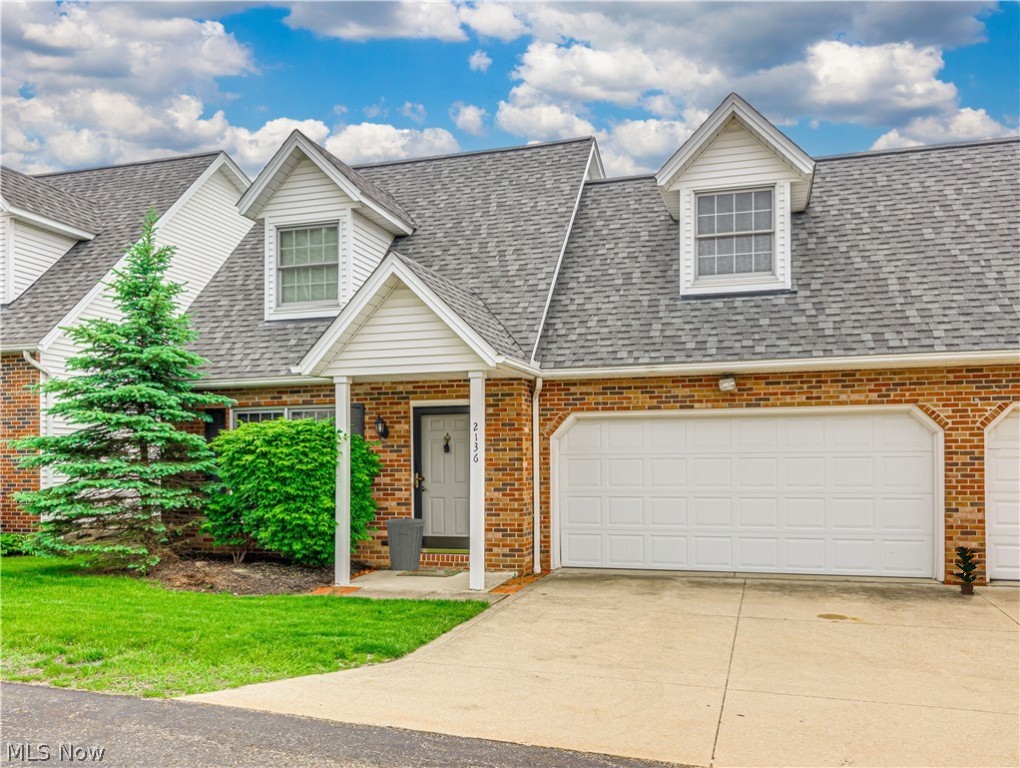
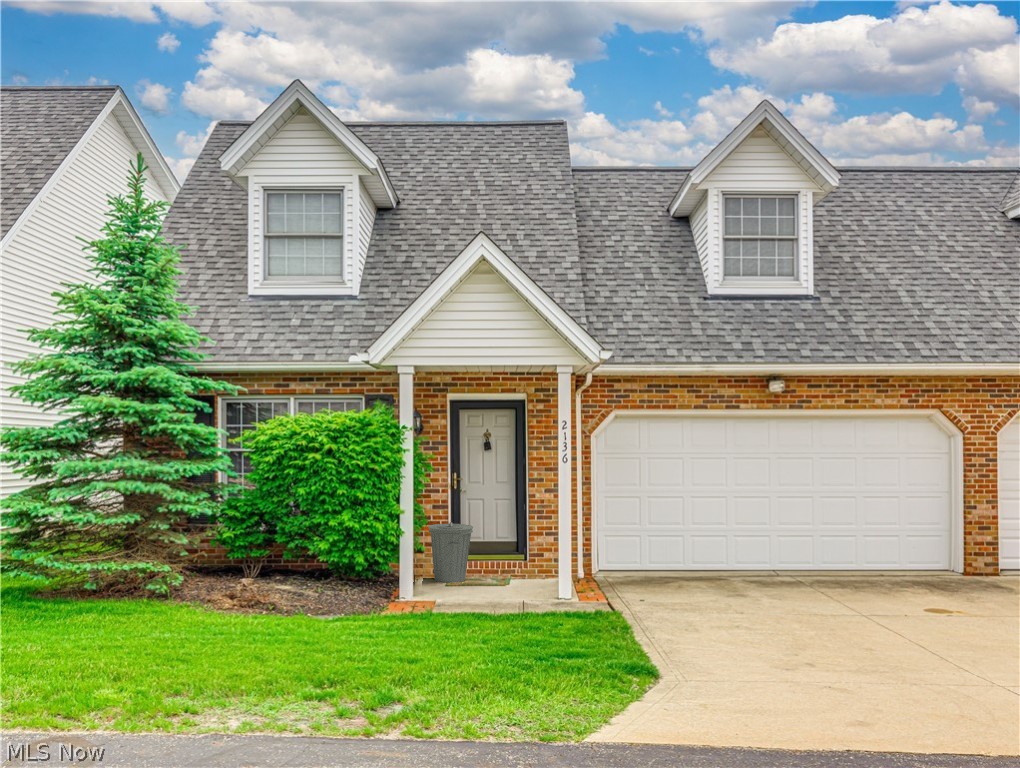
potted plant: present [951,546,983,595] -> none [975,541,1004,585]

